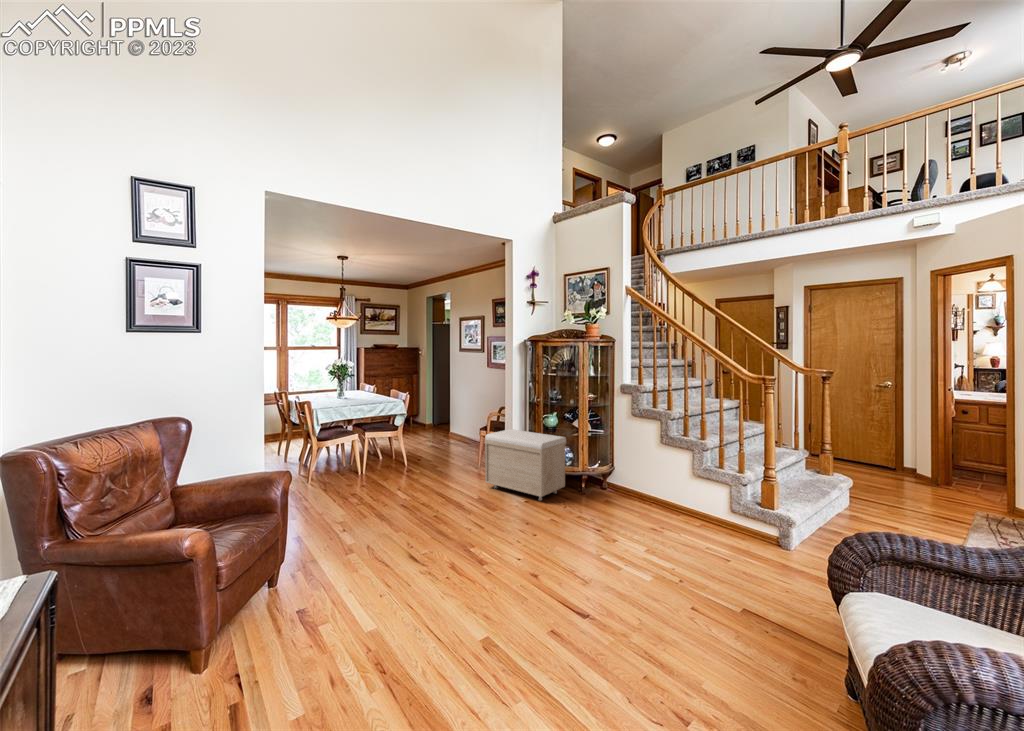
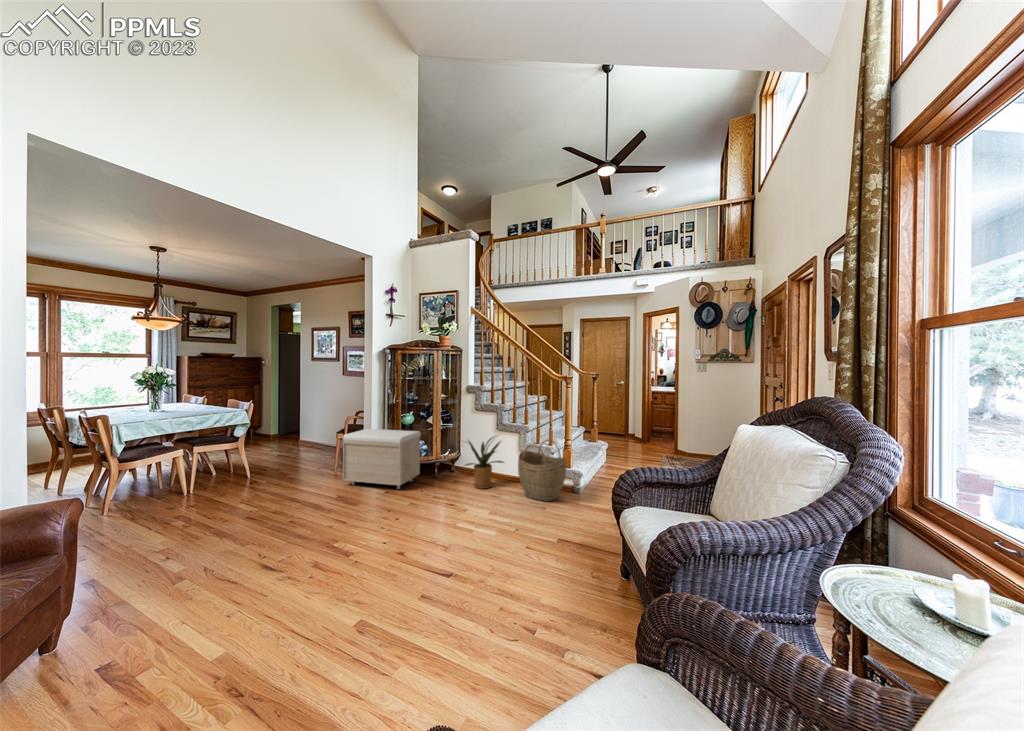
house plant: none [608,450,669,516] -> present [465,436,504,489]
woven basket: none [684,464,755,547] -> present [518,440,566,502]

